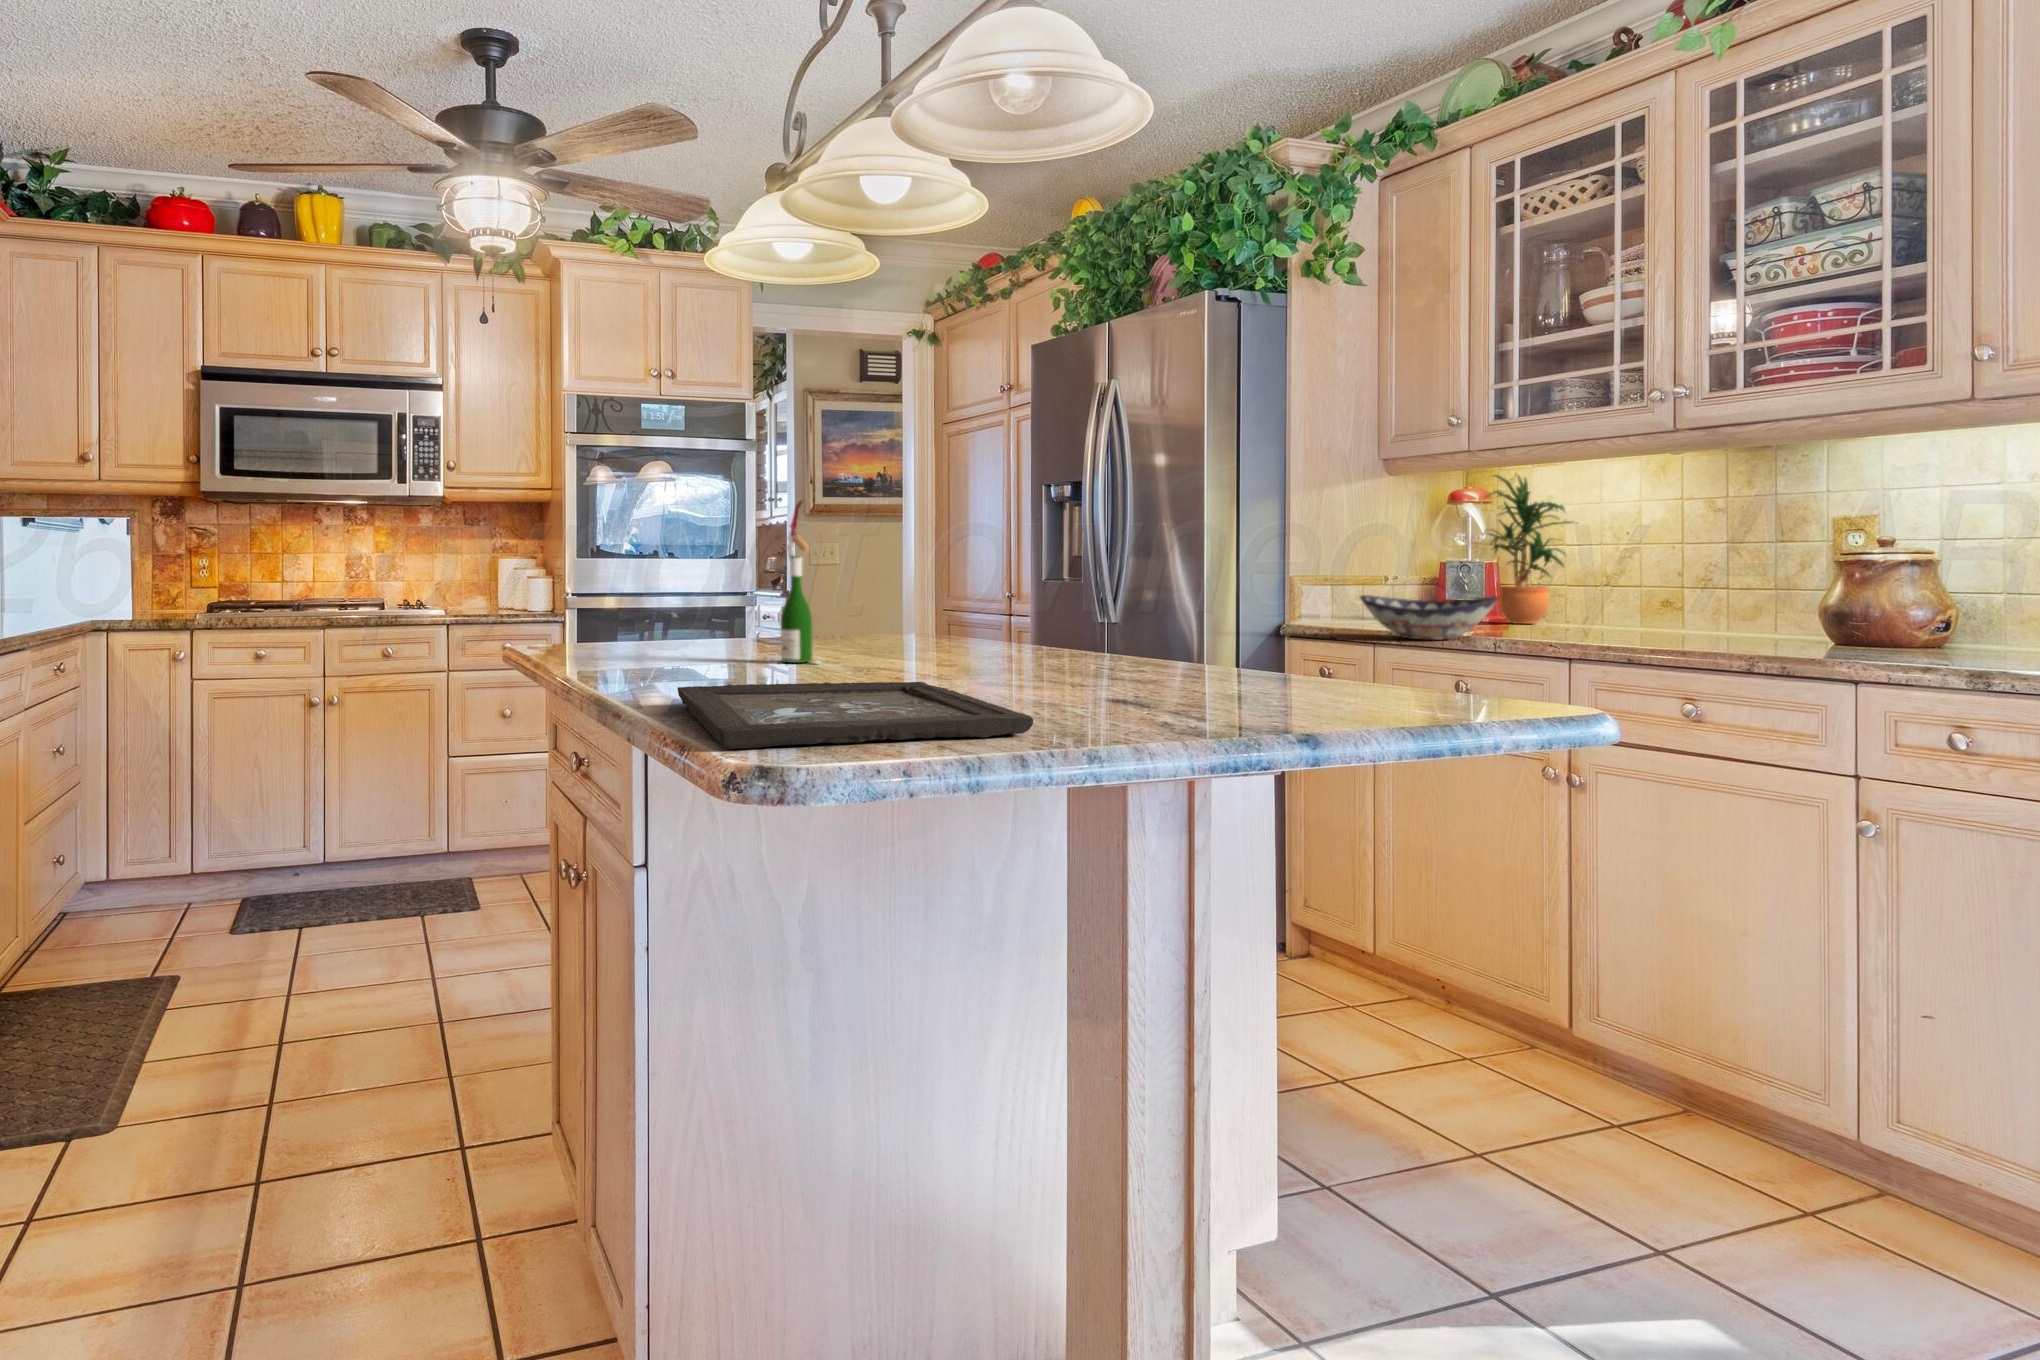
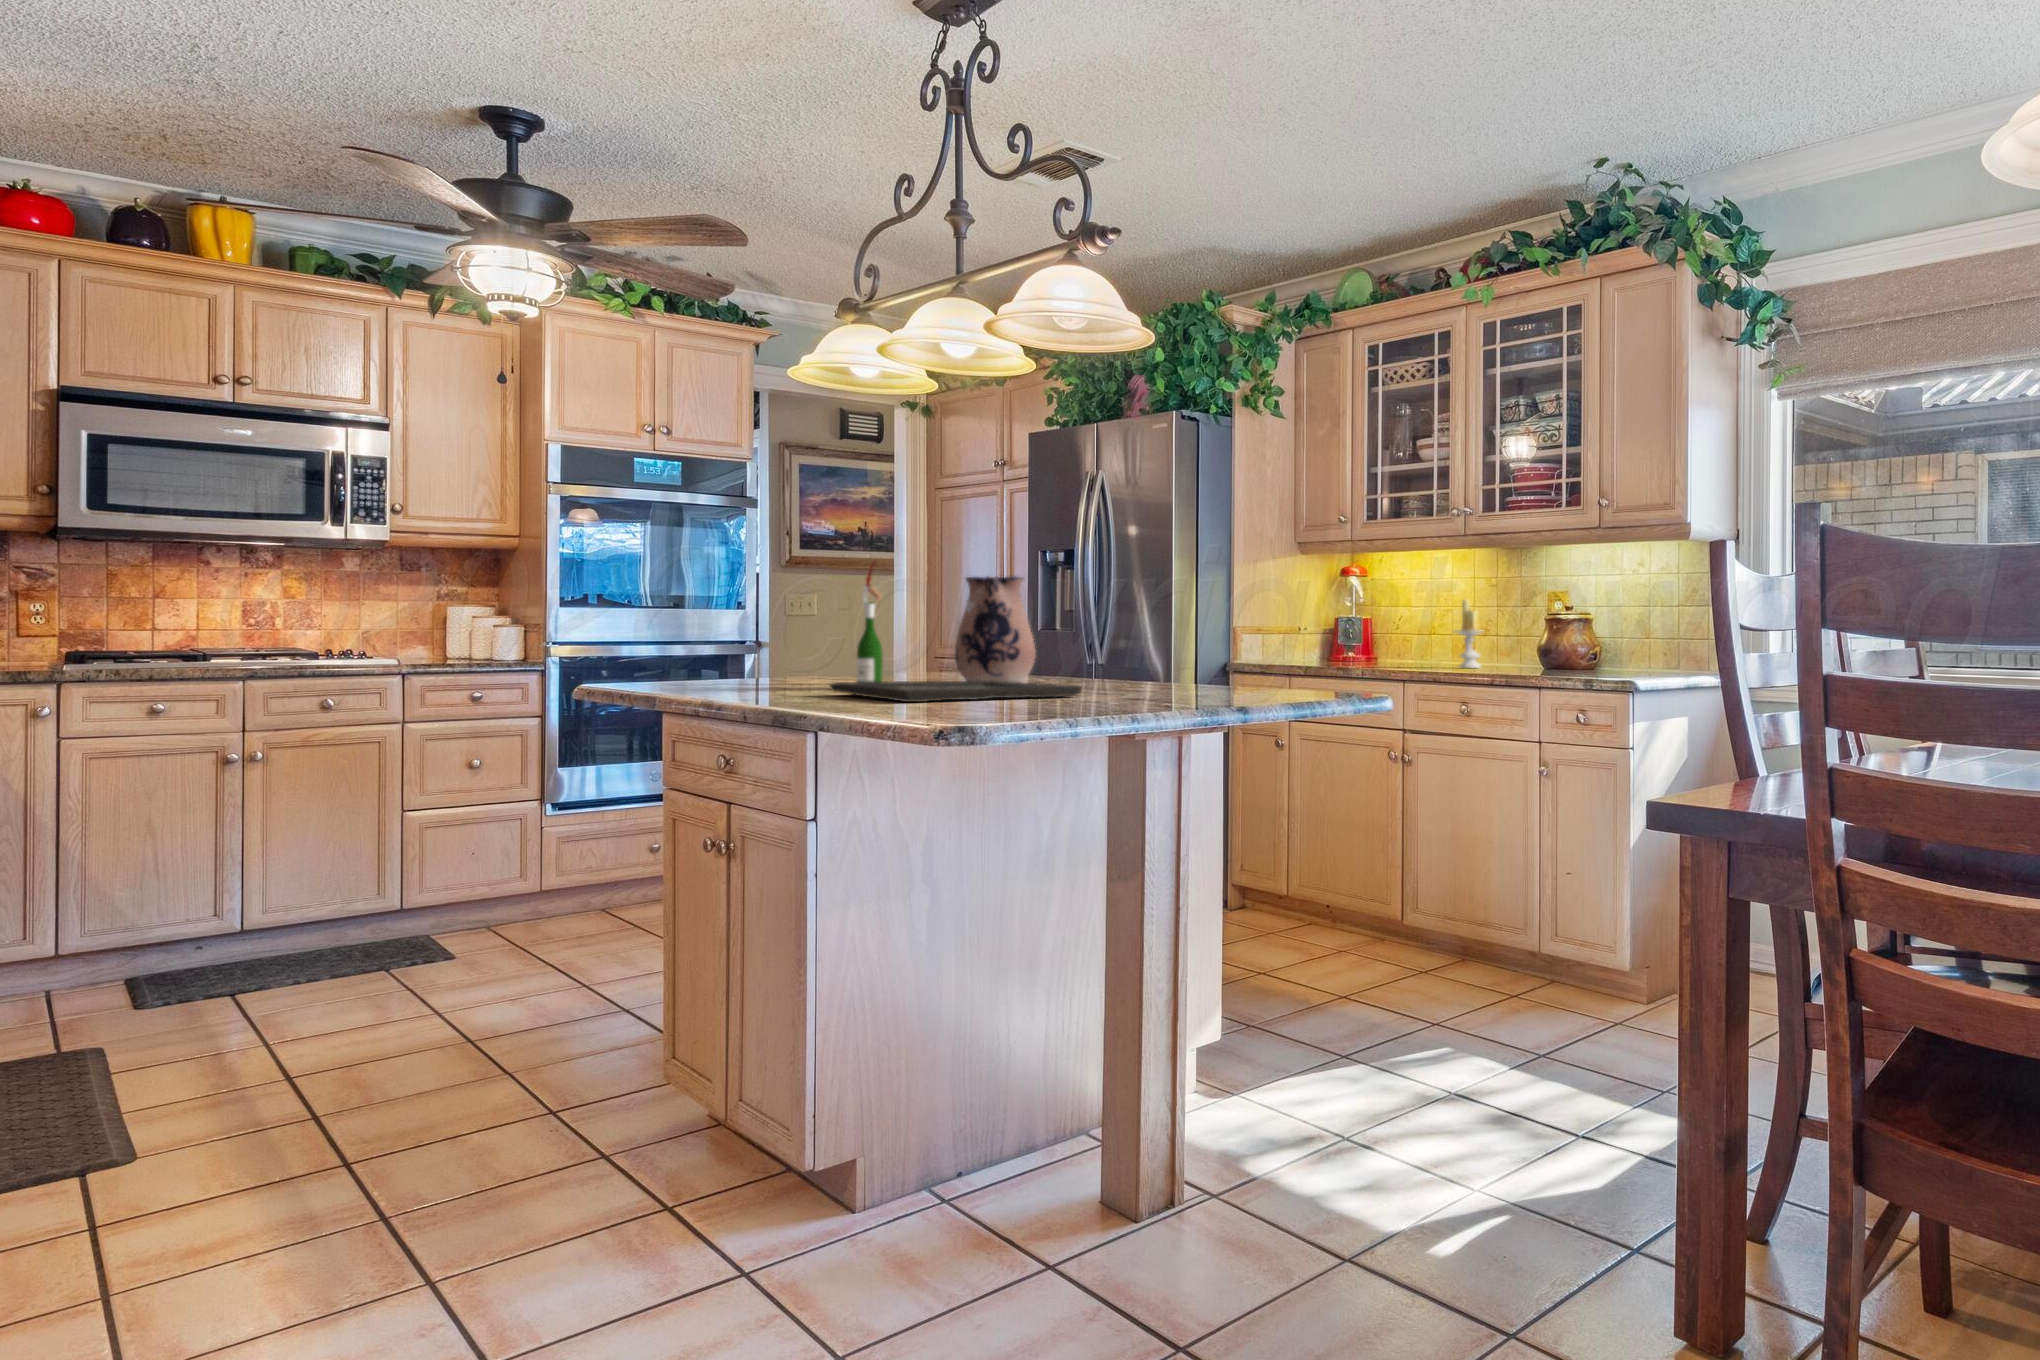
potted plant: present [1490,474,1571,624] -> none [1361,560,1425,667]
ceramic pitcher: none [878,519,991,685] -> present [955,576,1036,682]
candle: none [1633,527,1696,629] -> present [1453,600,1481,668]
decorative bowl: present [1360,595,1498,640] -> none [1277,642,1364,672]

